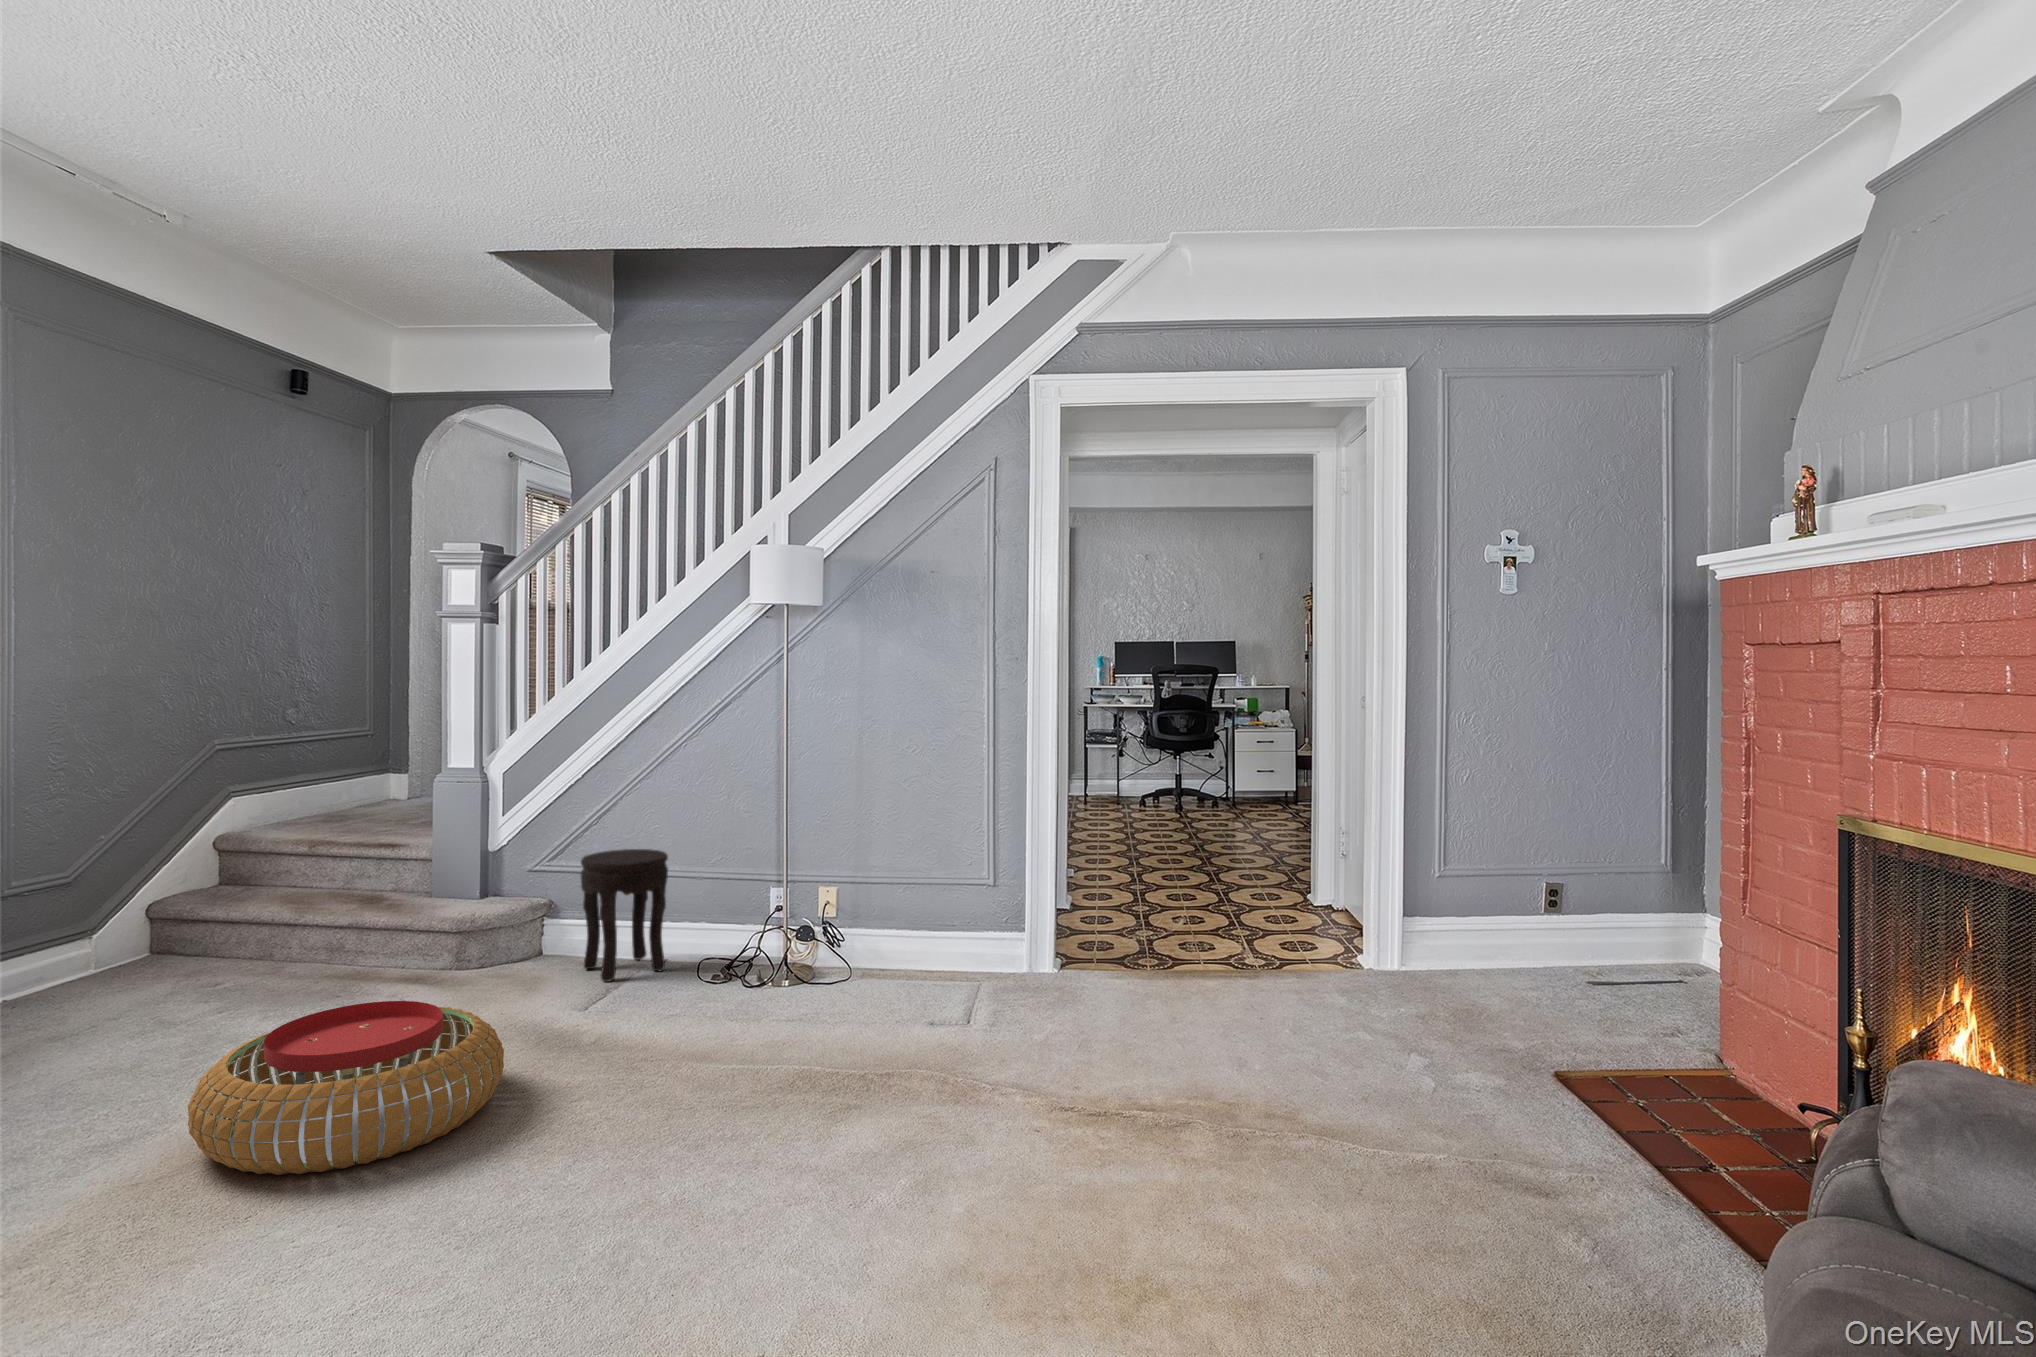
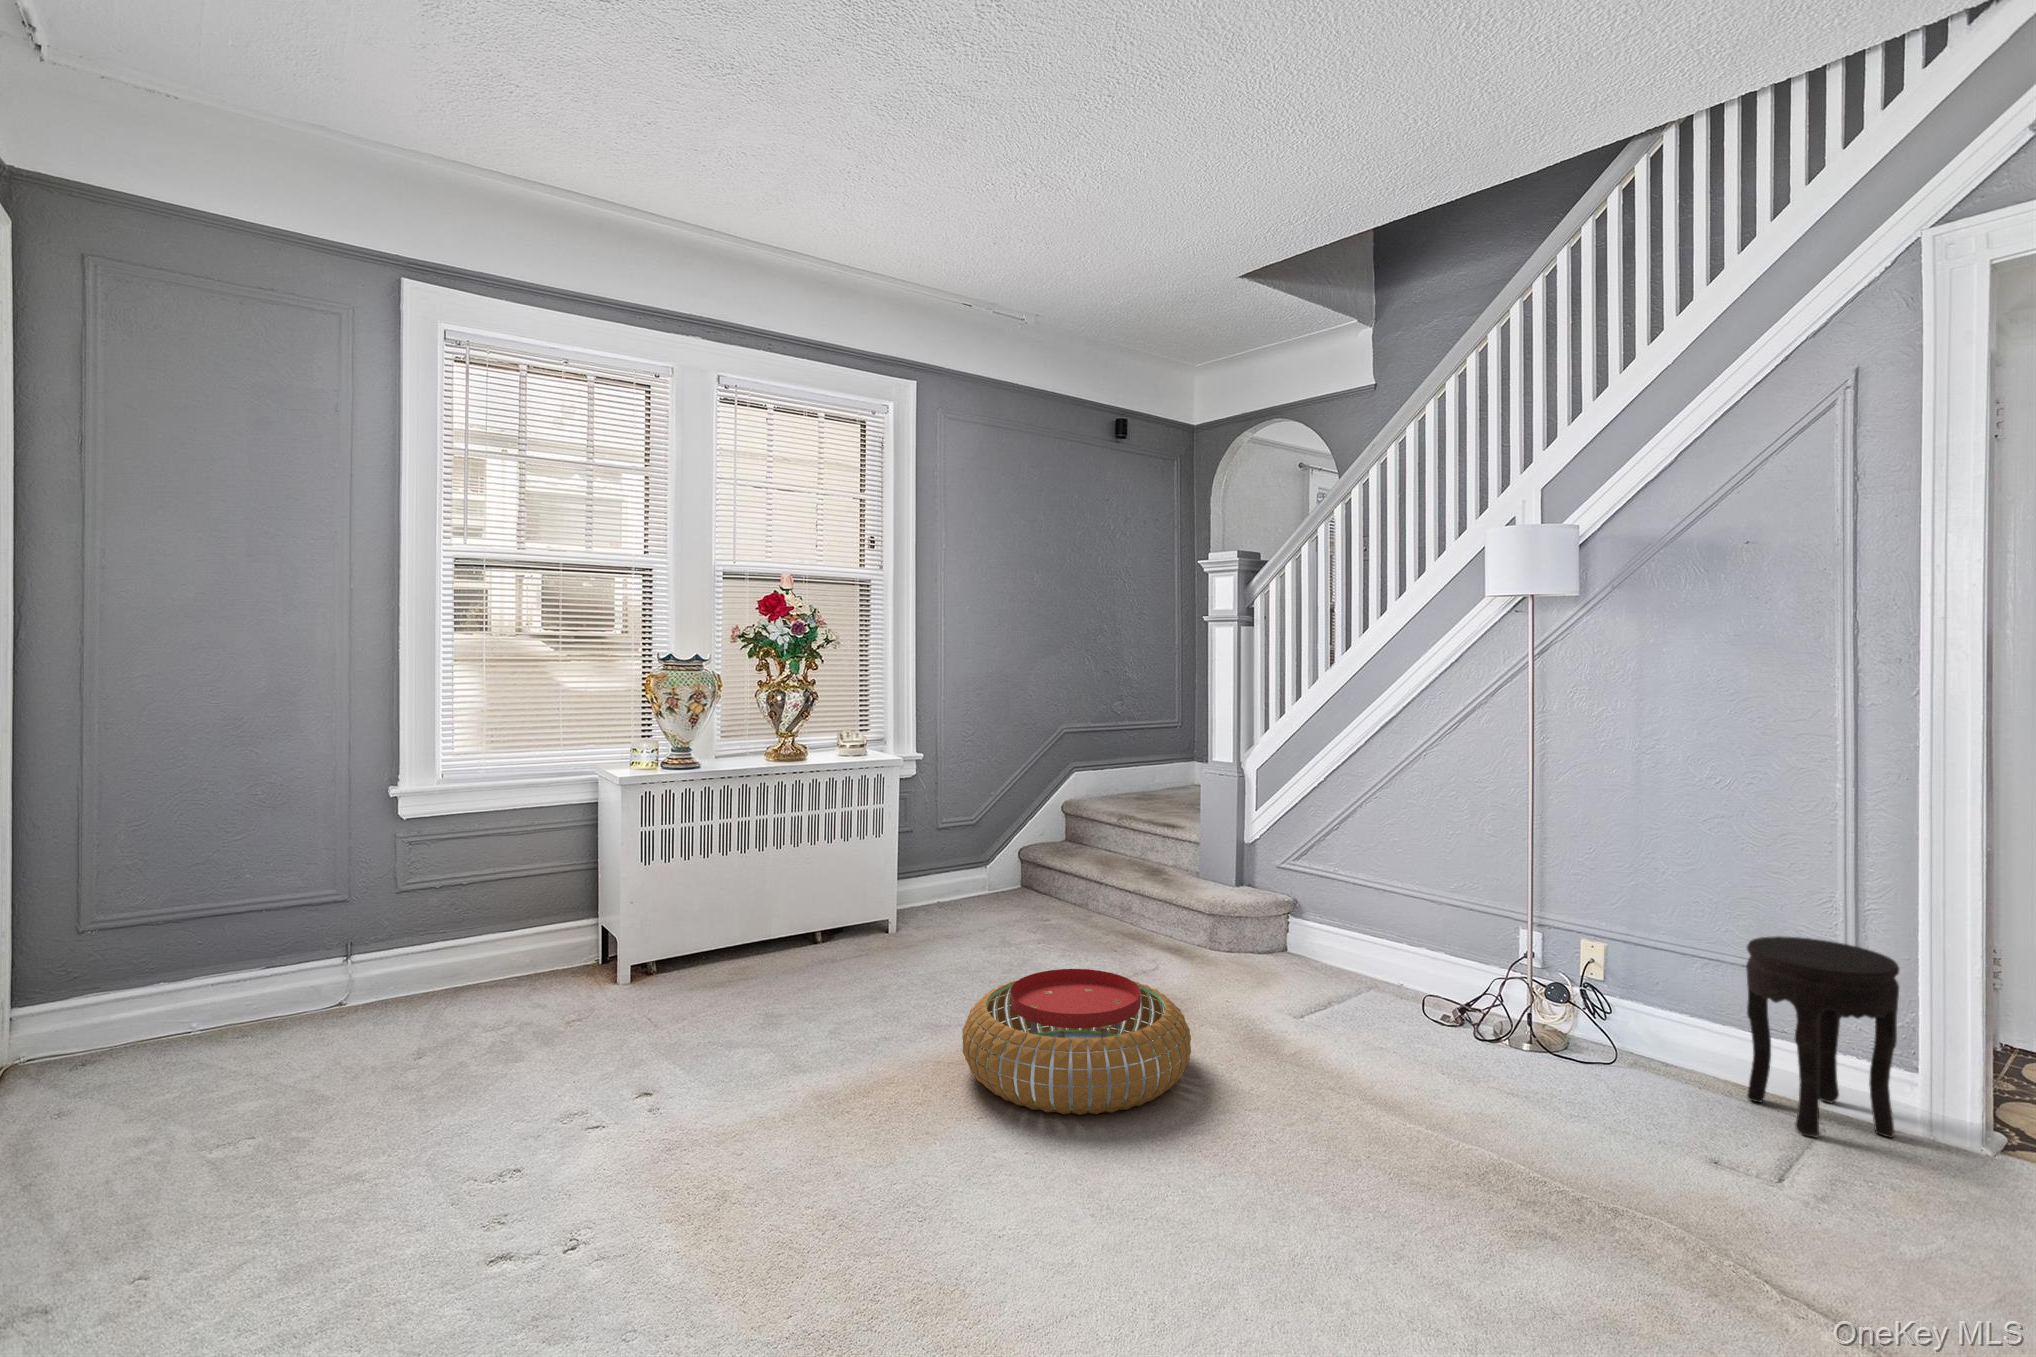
side table: present [581,849,668,982] -> present [1746,936,1900,1138]

